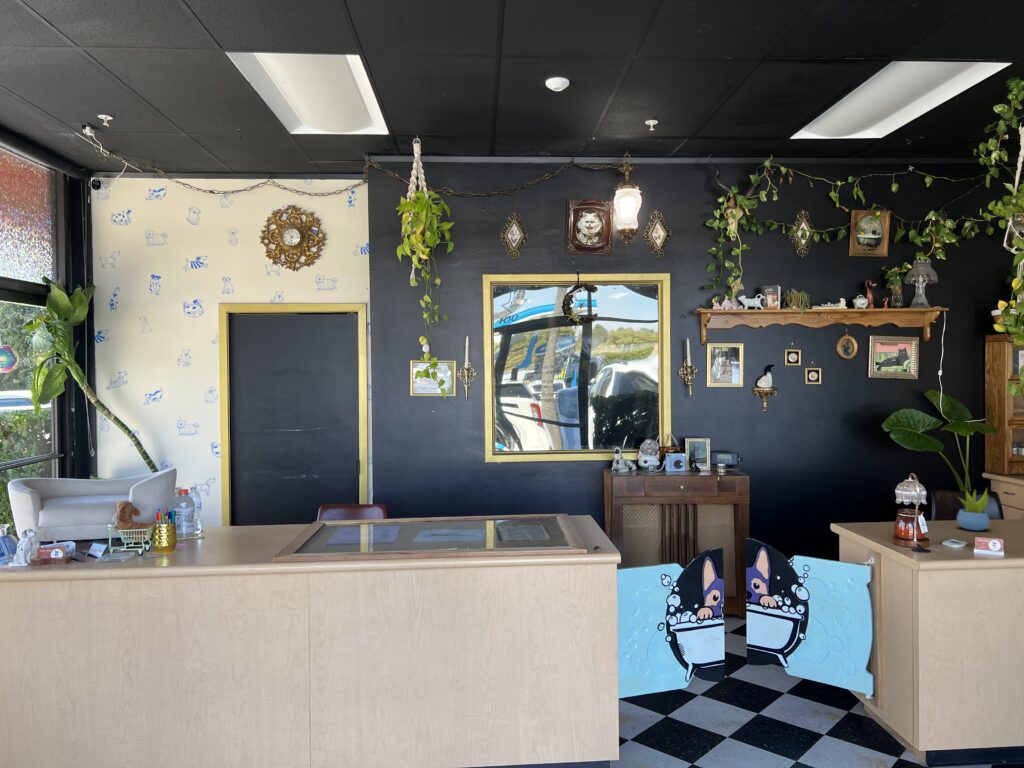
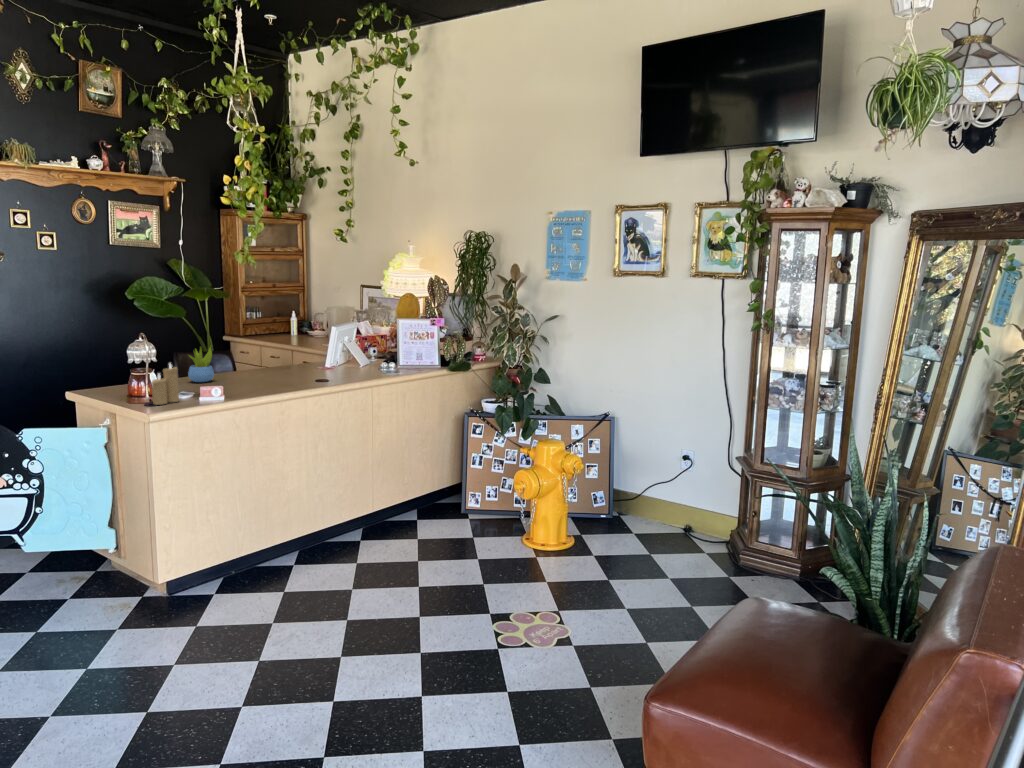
candle: none [922,507,953,553] -> present [152,364,179,405]

